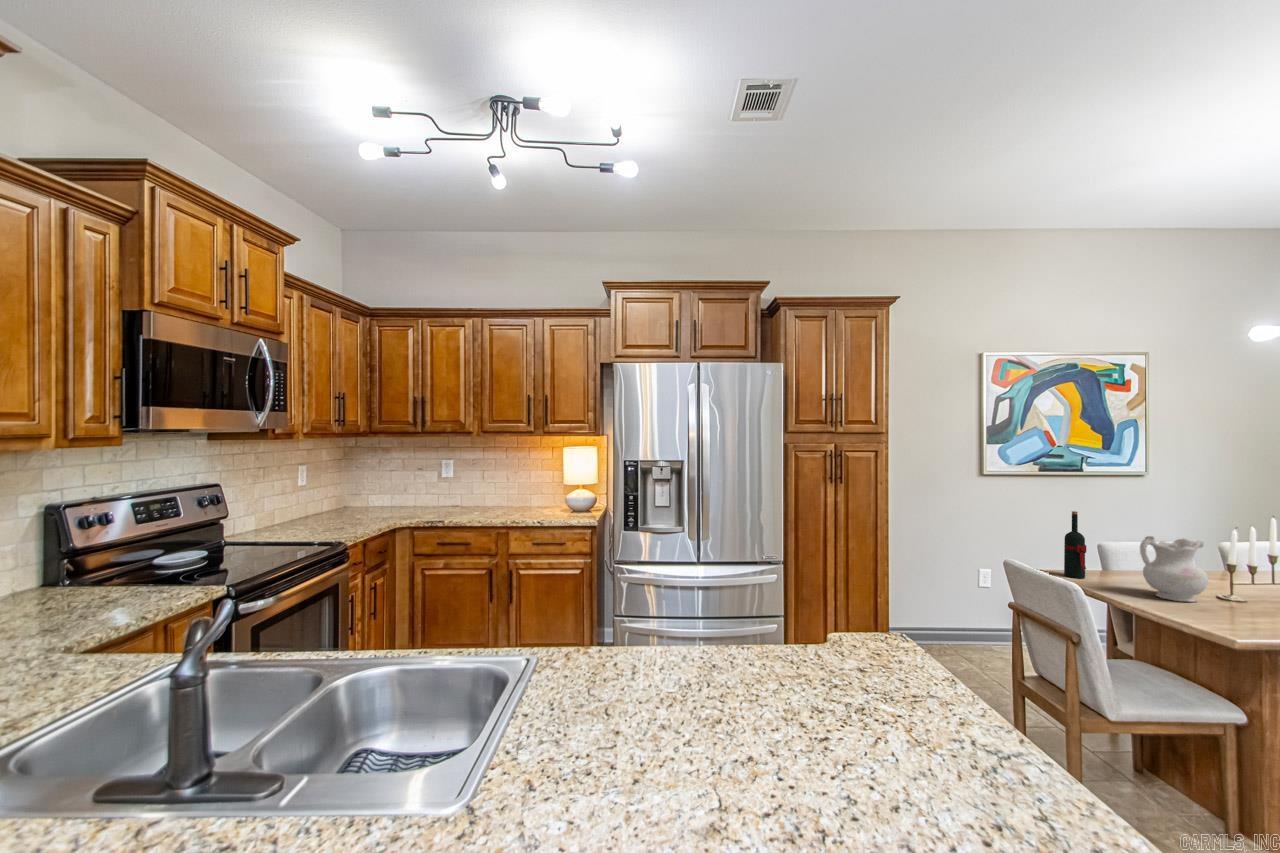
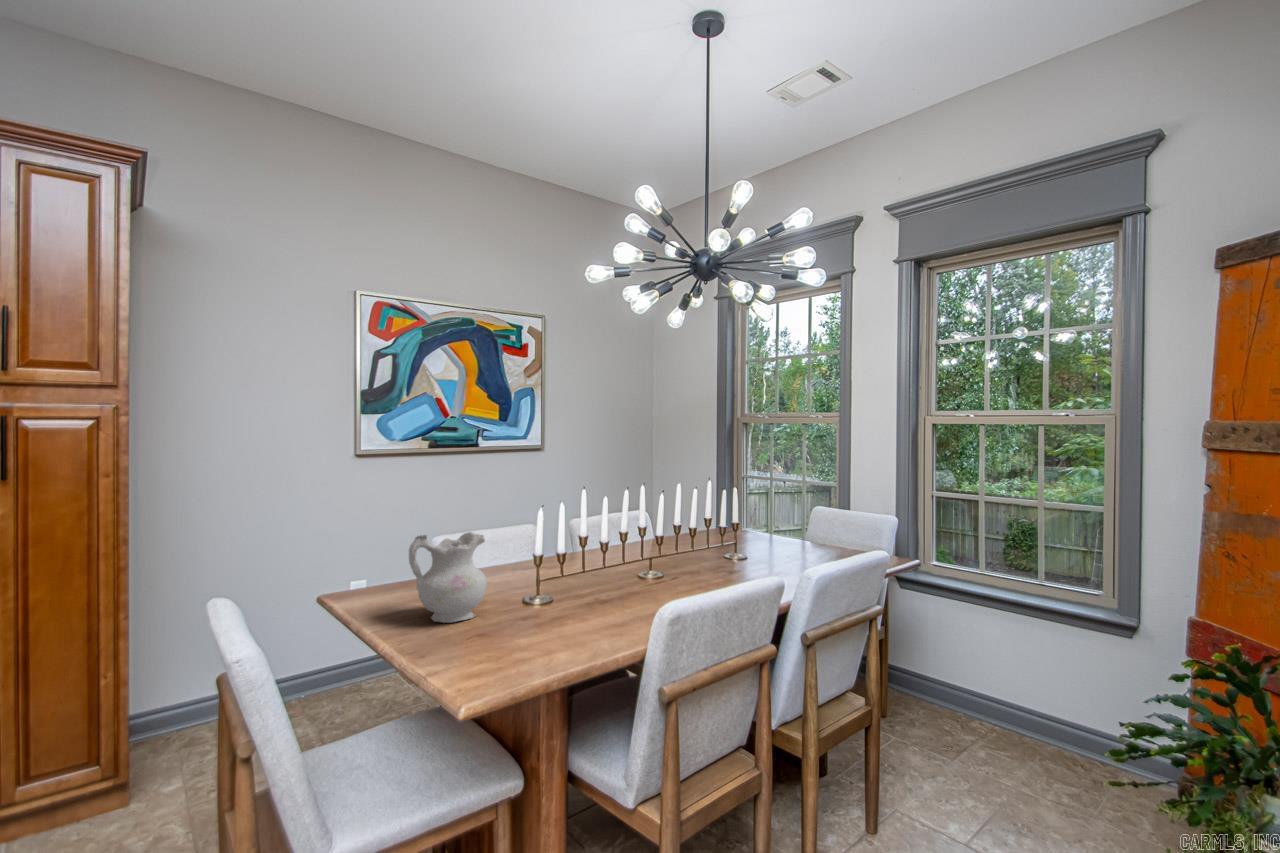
wine bottle: present [1064,511,1086,578] -> none [350,504,376,602]

